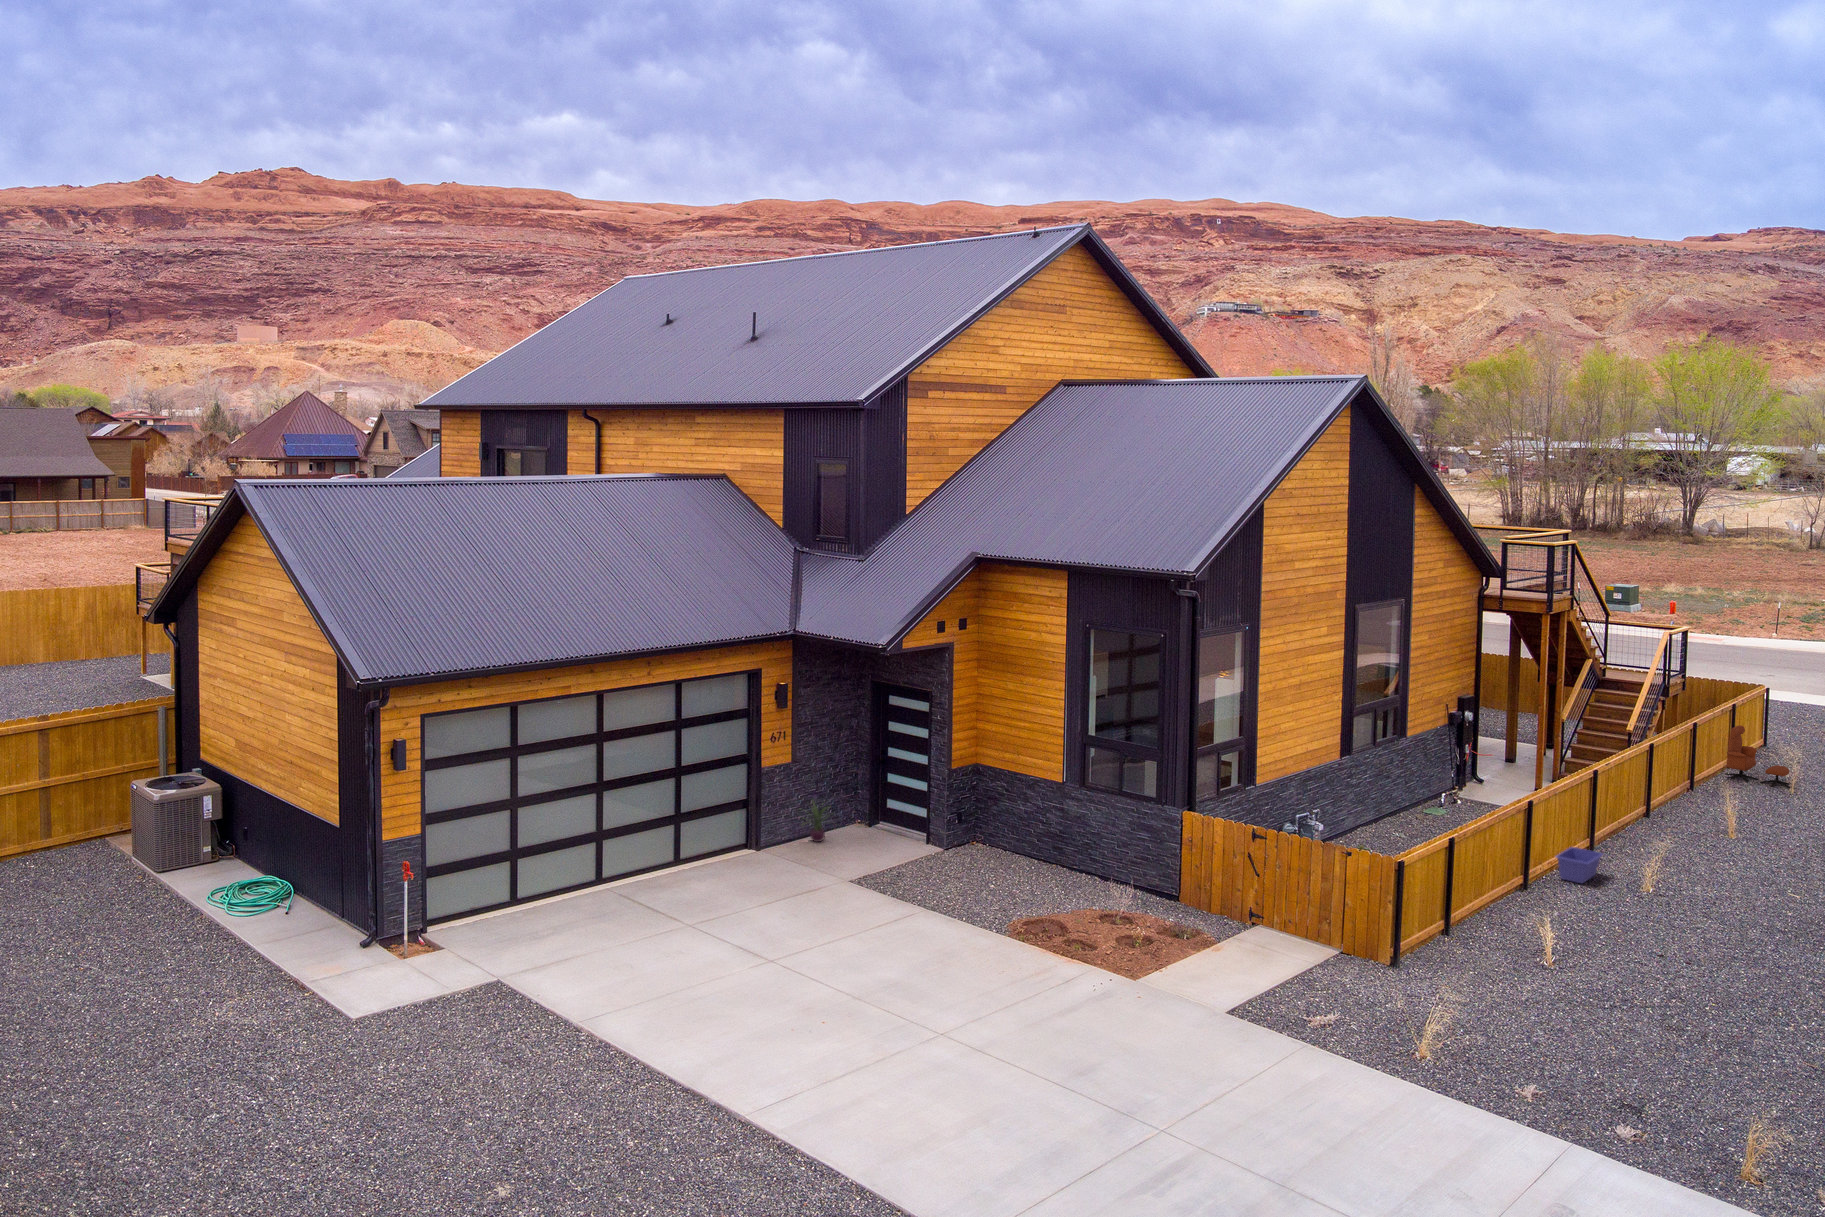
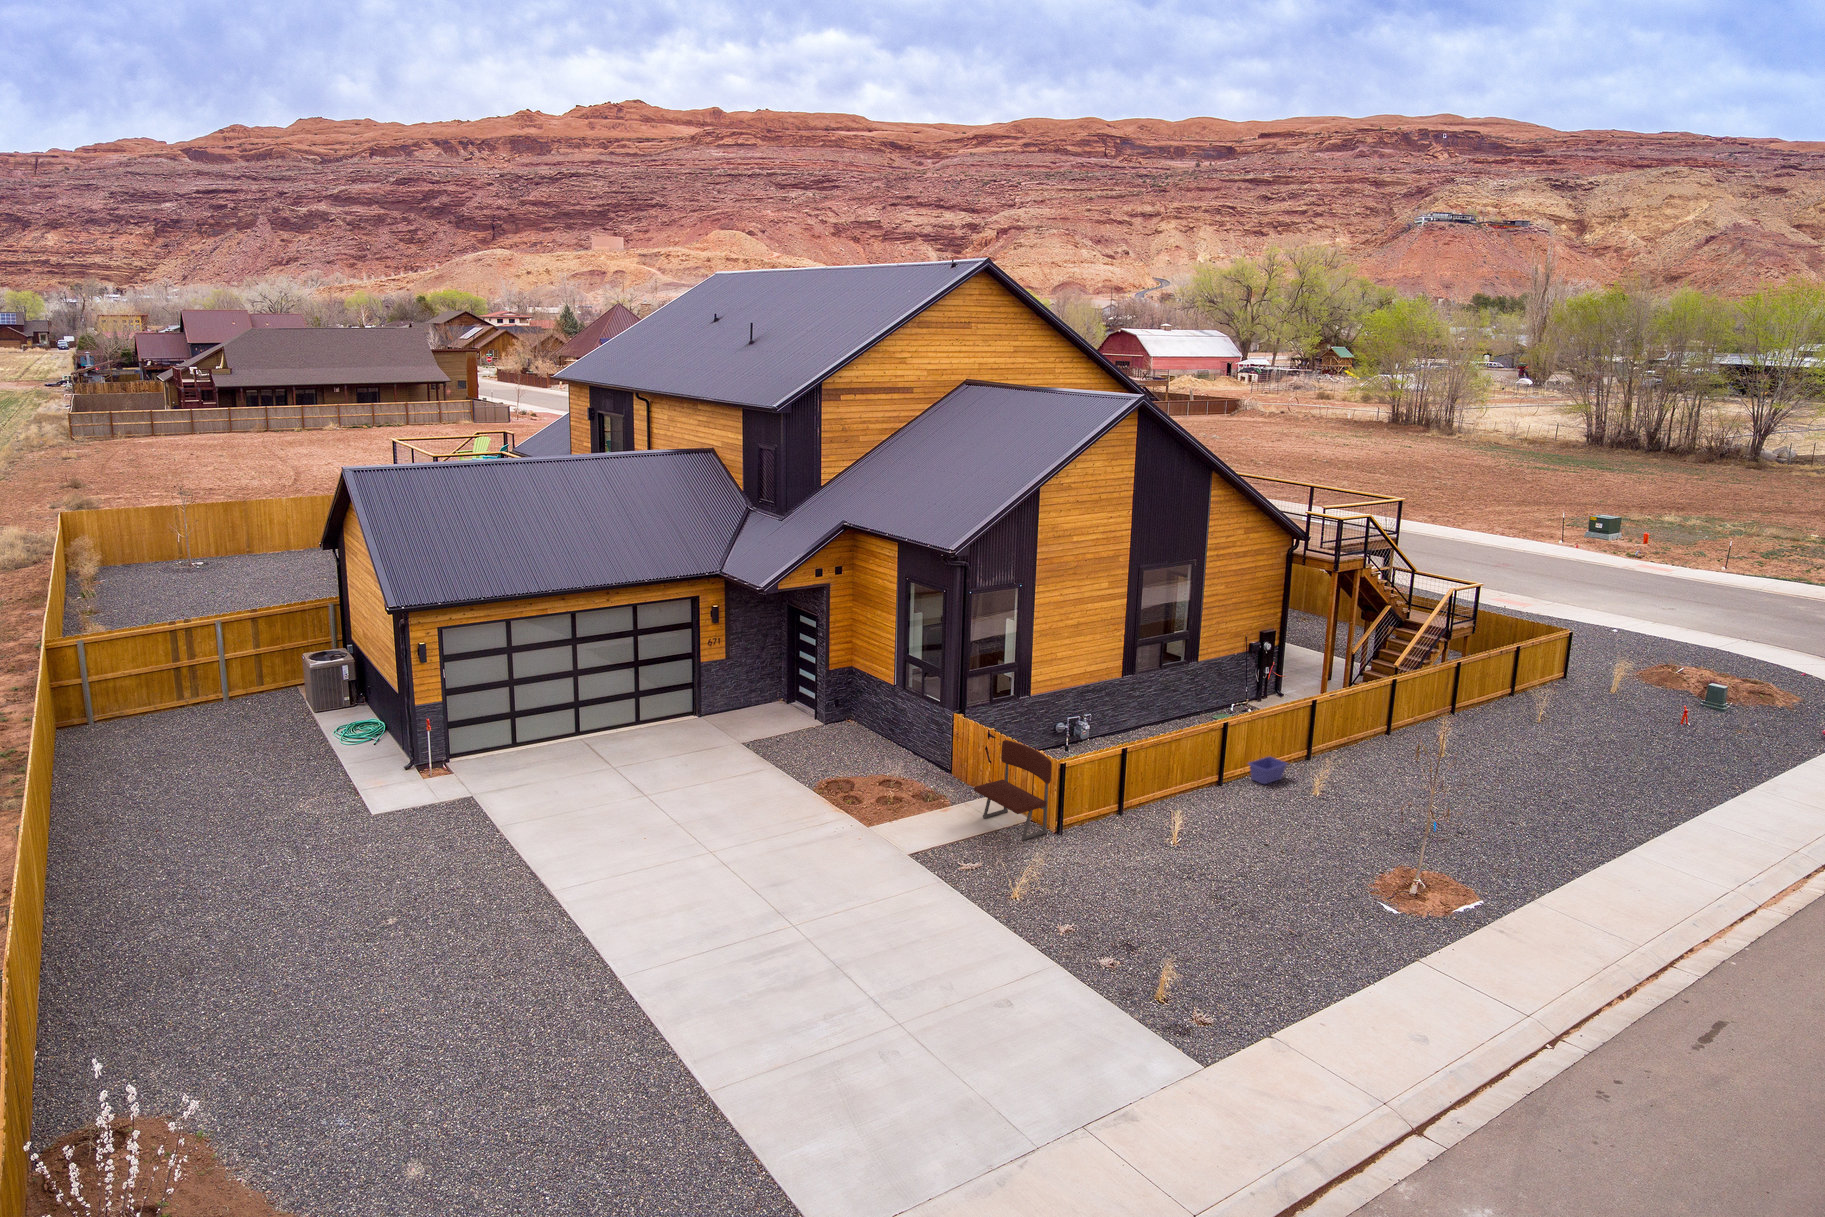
lounge chair: present [1725,725,1790,788] -> none [1486,664,1536,717]
decorative plant: present [802,801,825,842] -> none [726,686,753,716]
bench: none [1267,836,1390,976] -> present [974,740,1052,840]

